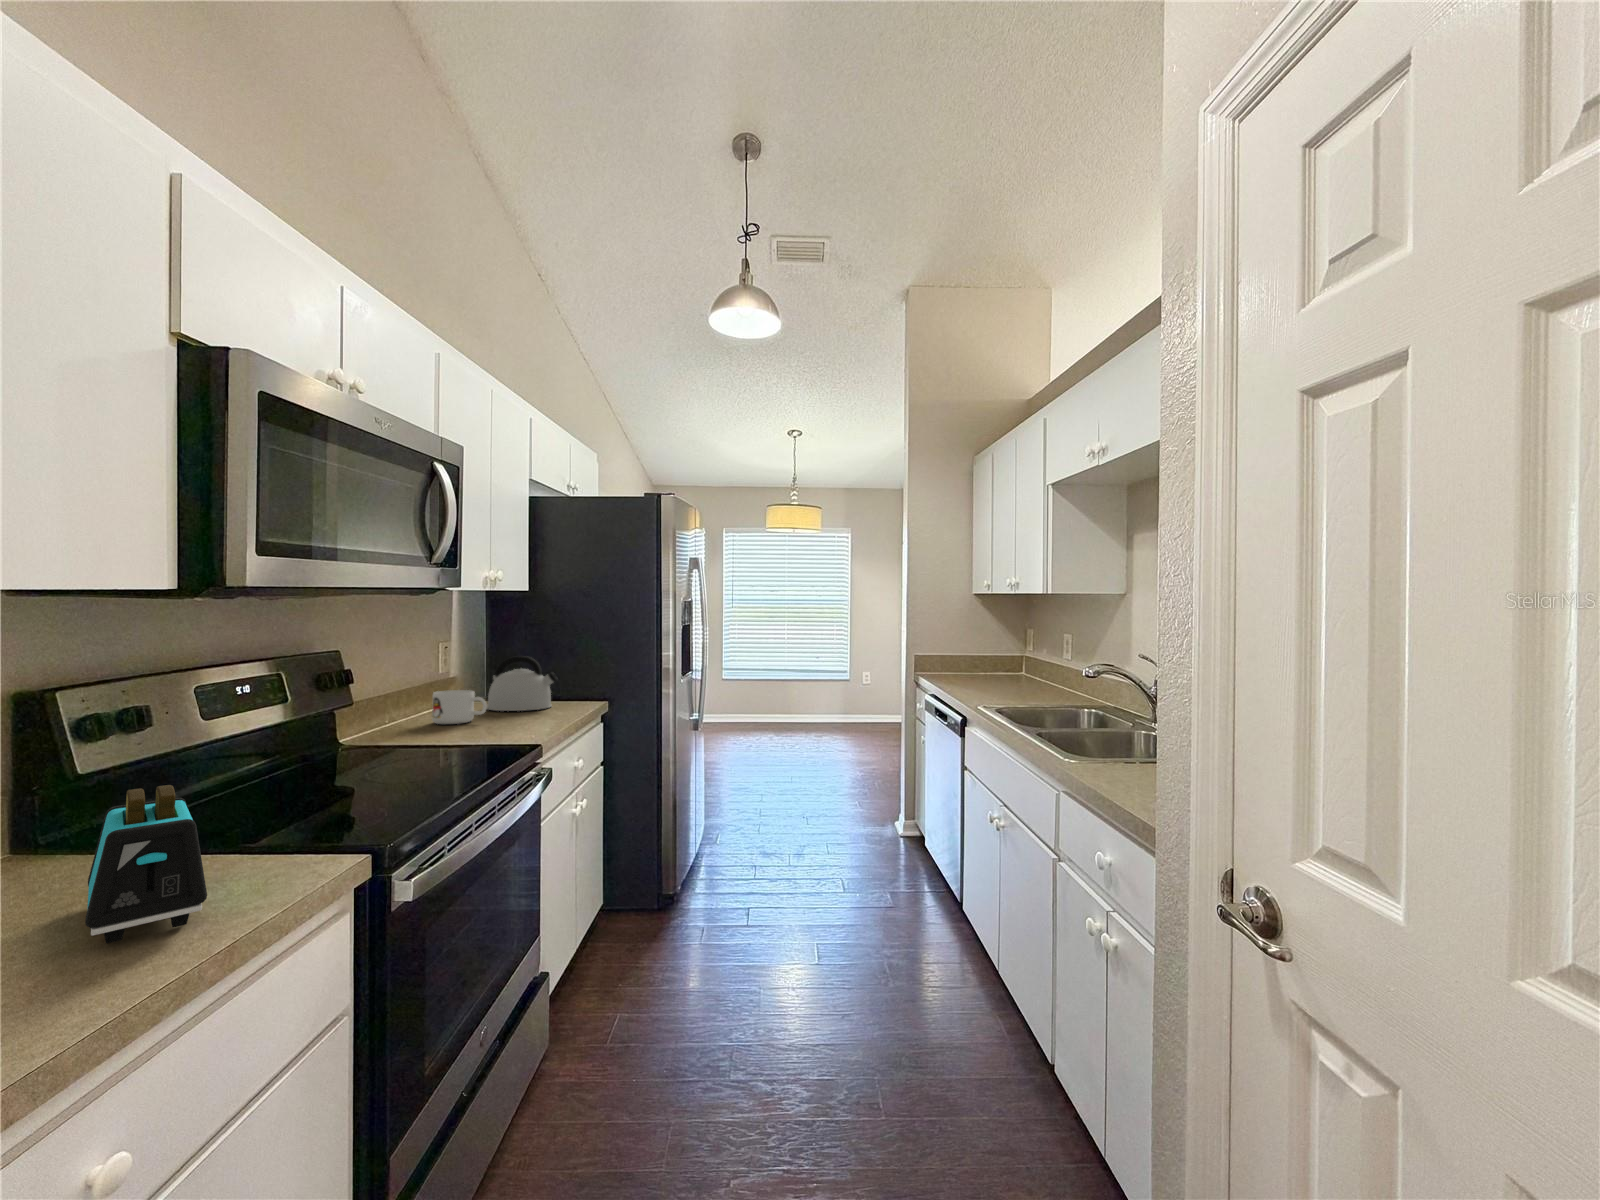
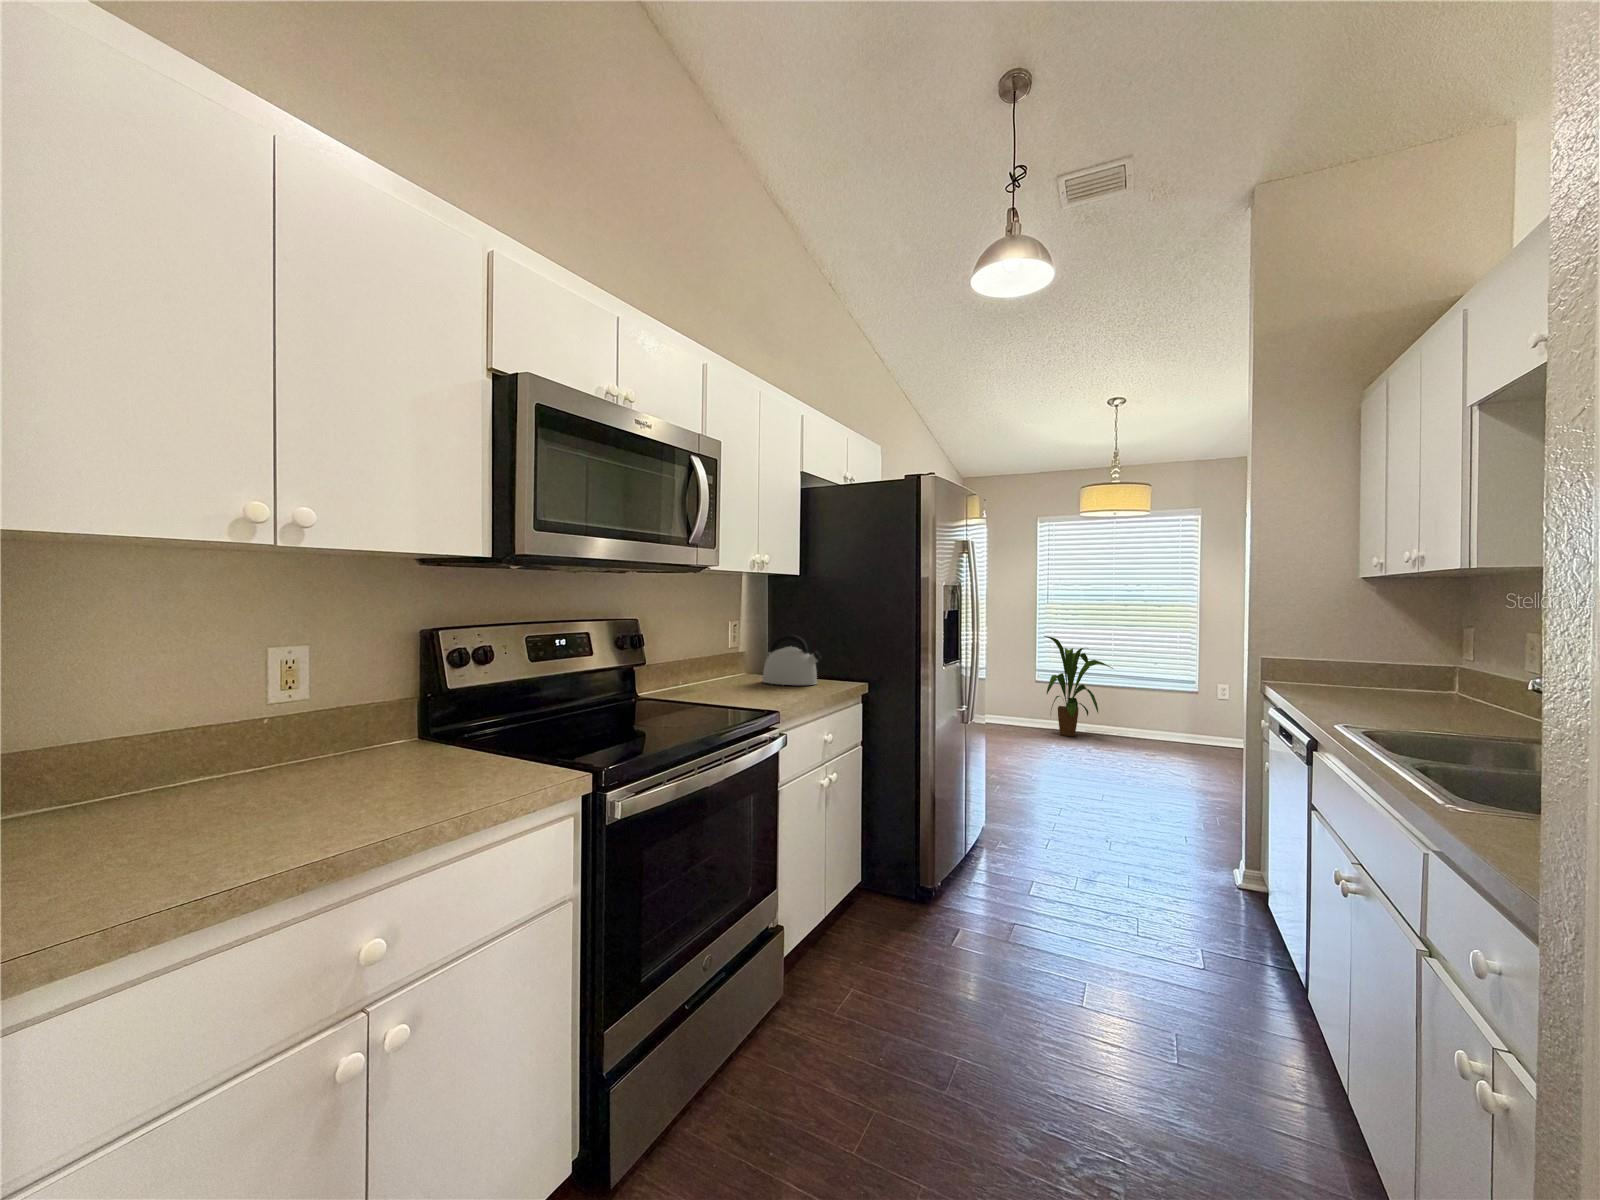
house plant: none [731,638,788,727] -> present [1044,636,1113,737]
mug: present [432,690,487,724] -> none [712,661,754,690]
toaster: present [85,785,207,943] -> none [393,696,482,800]

